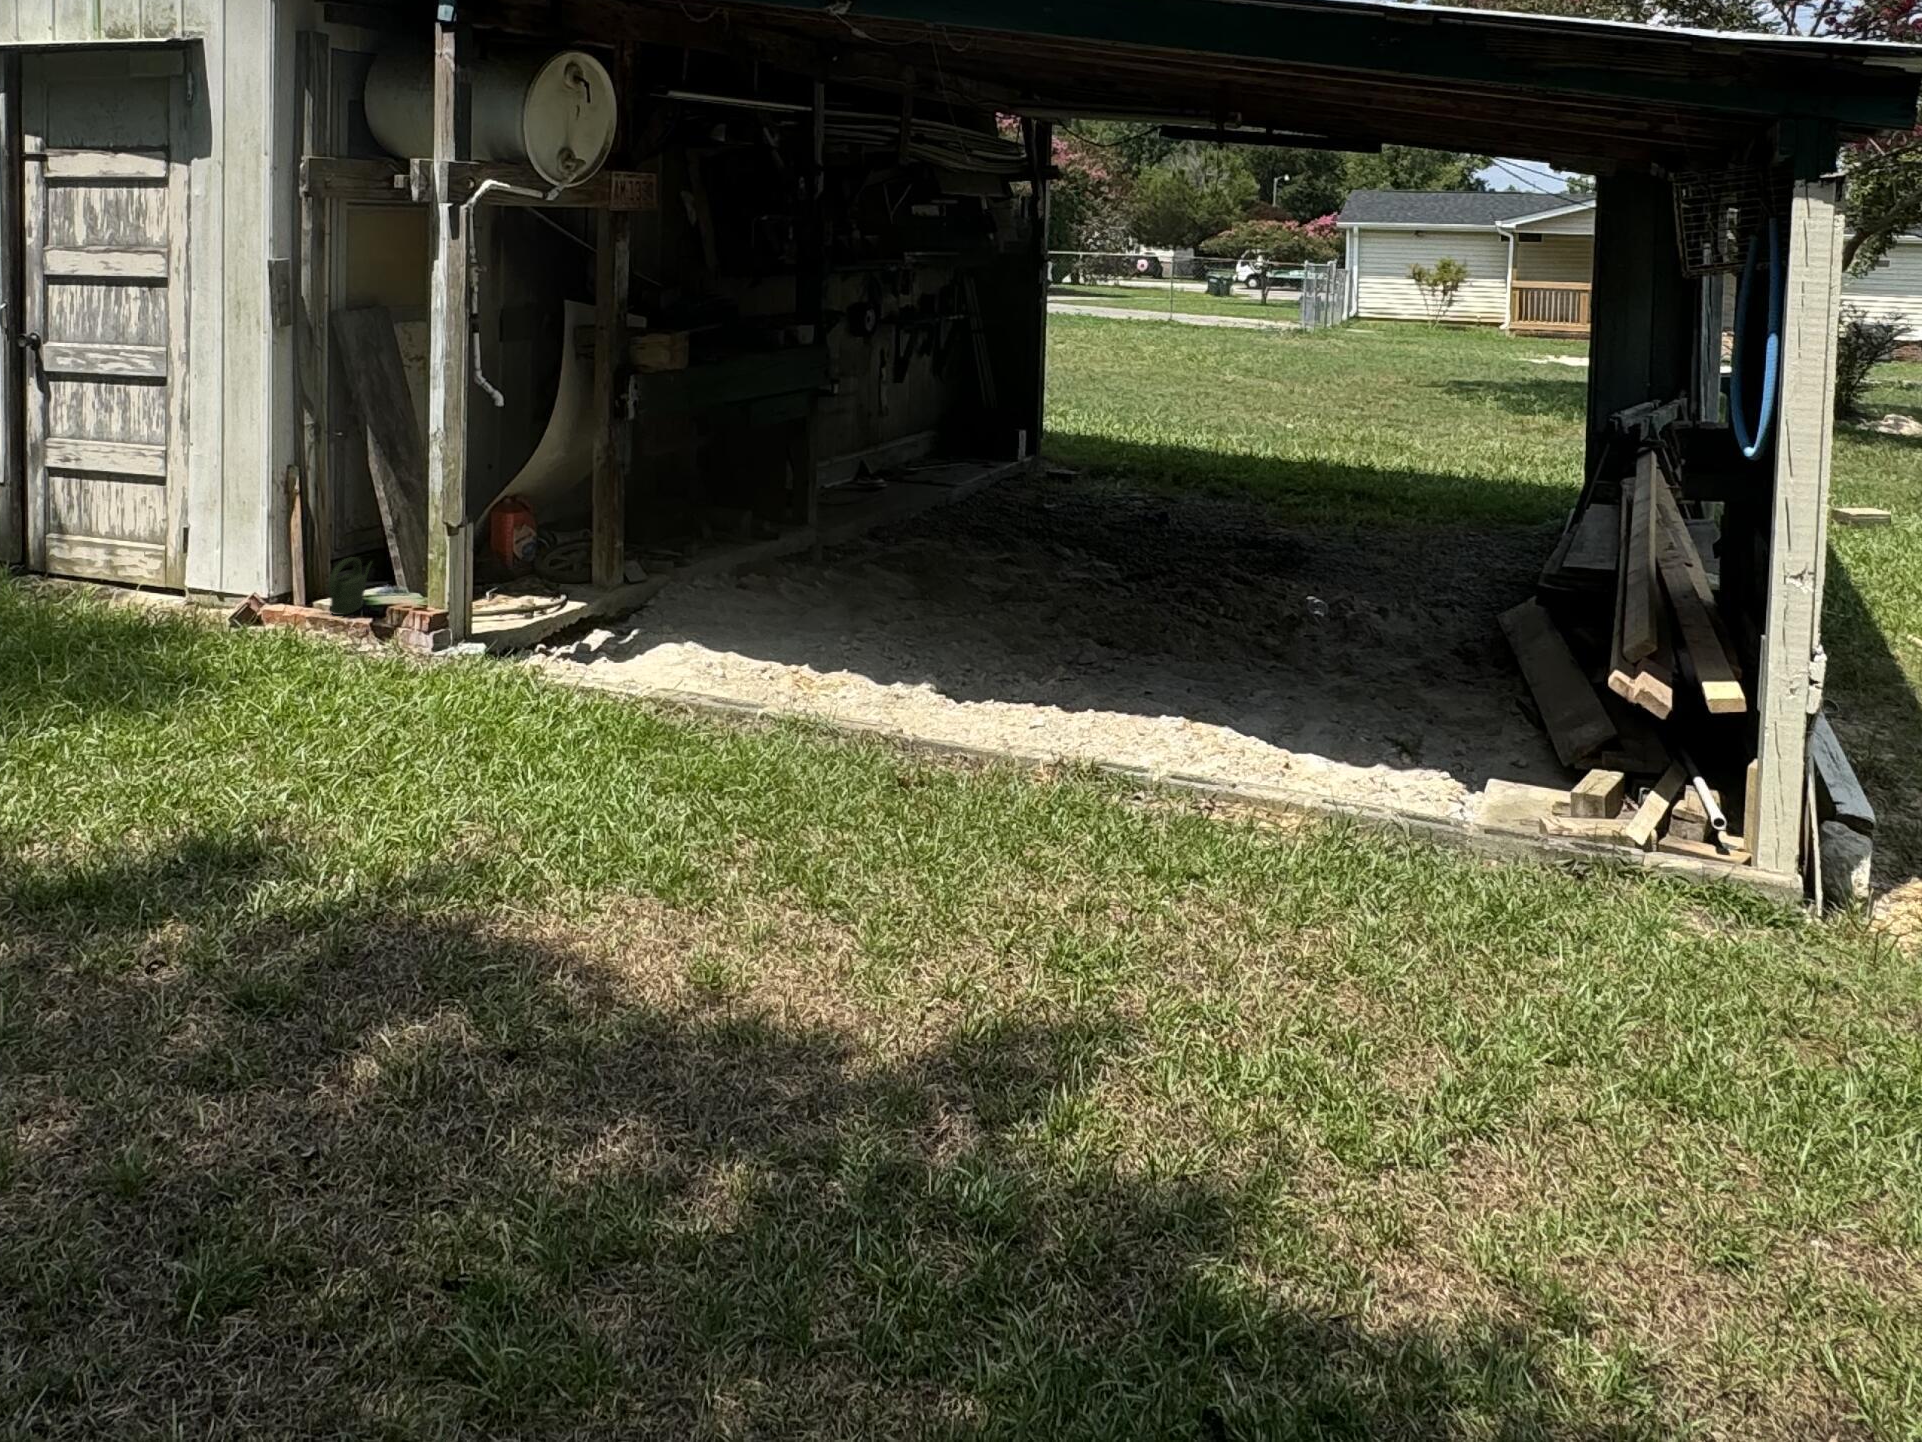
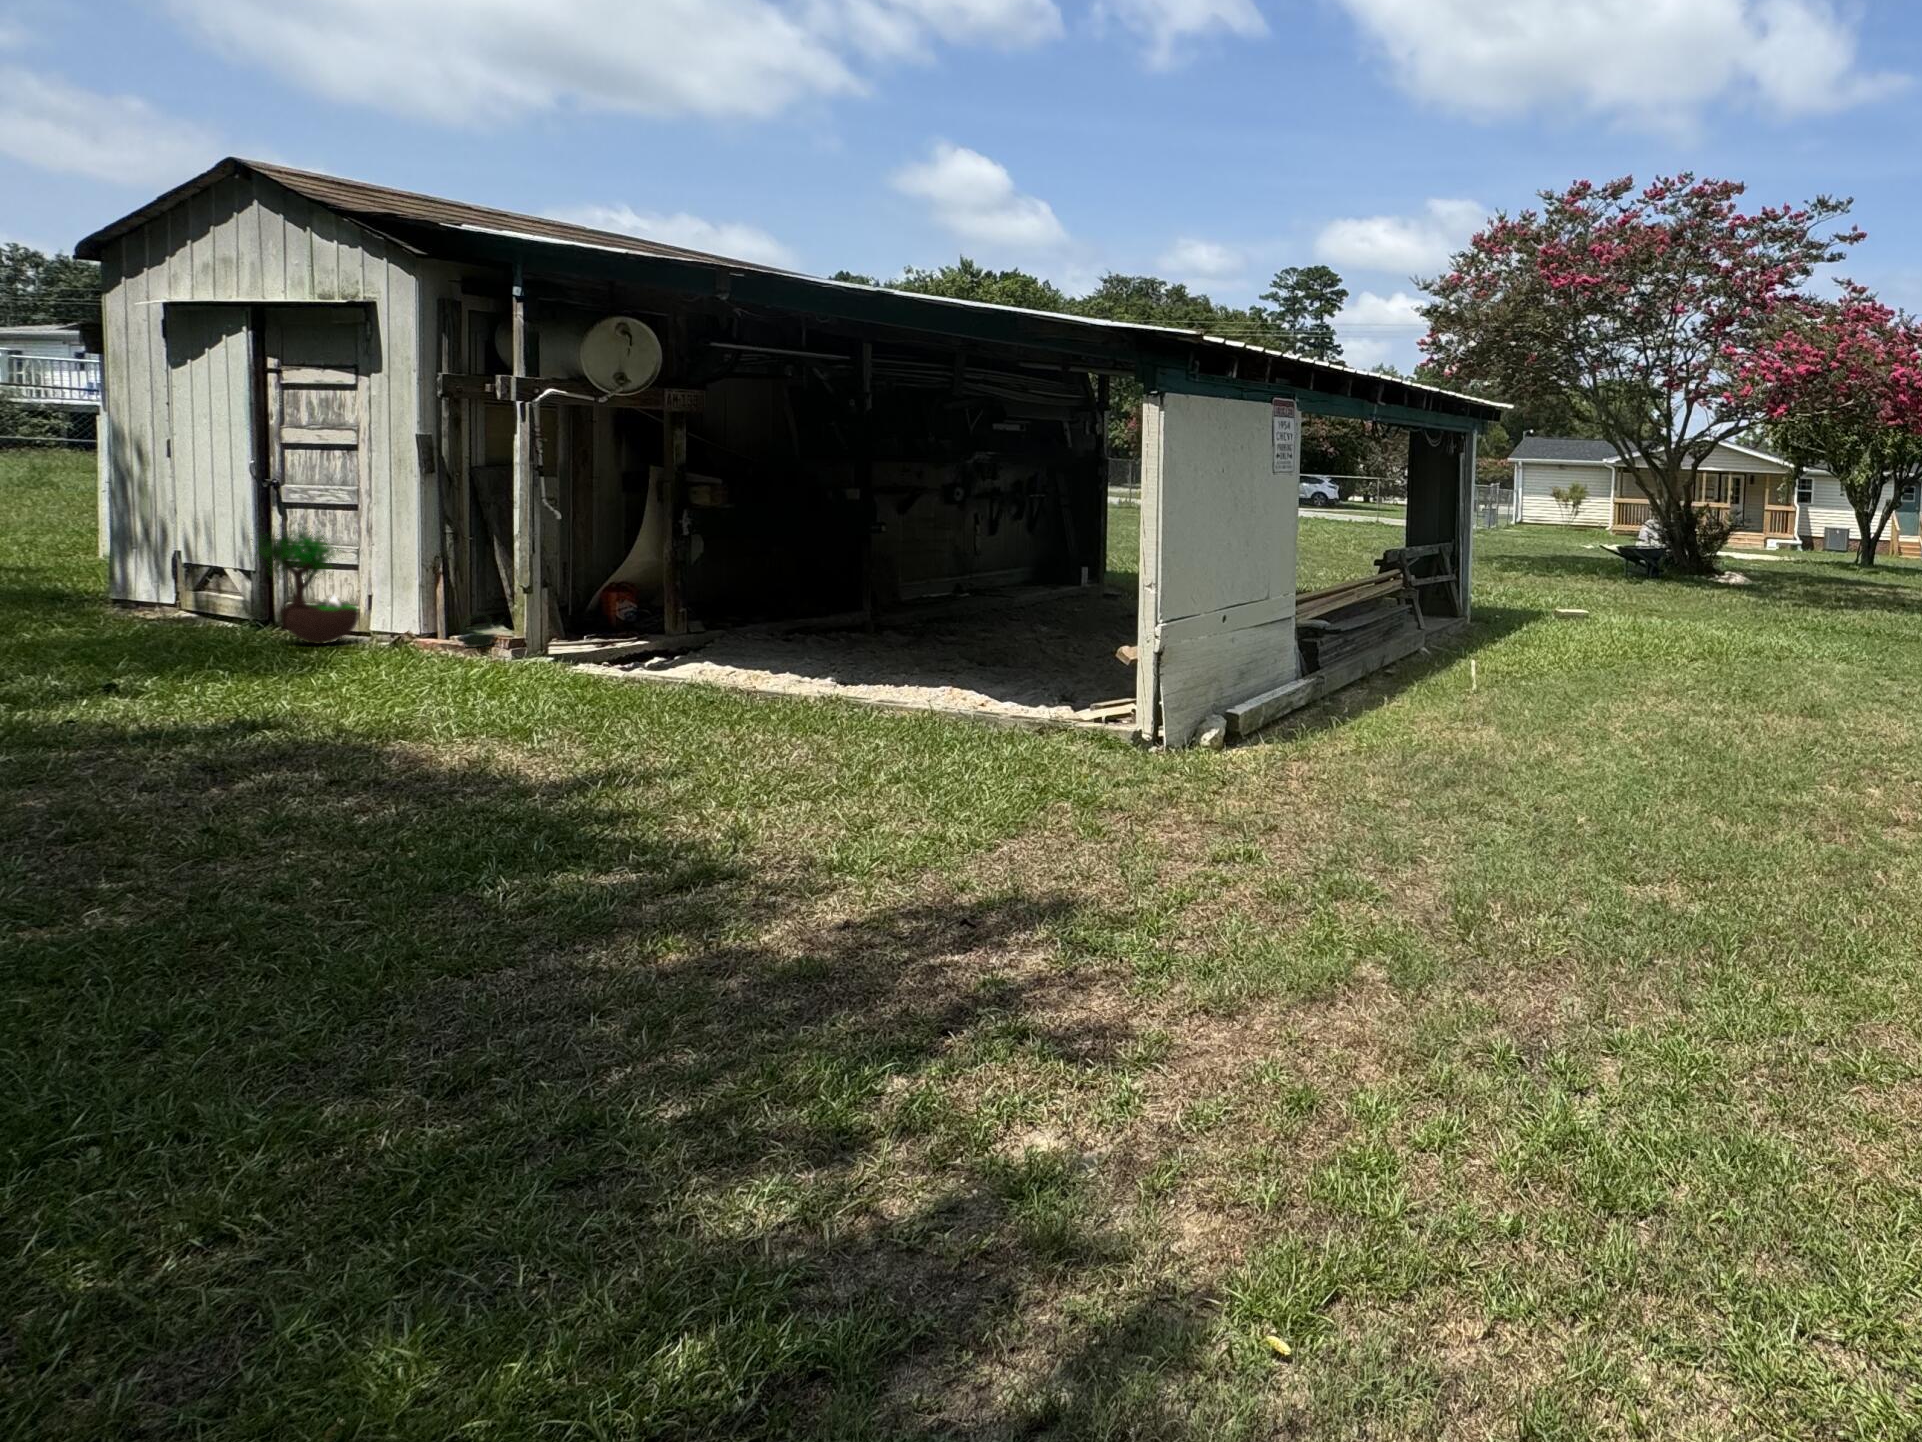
potted tree: none [27,403,178,610] -> present [251,524,359,644]

